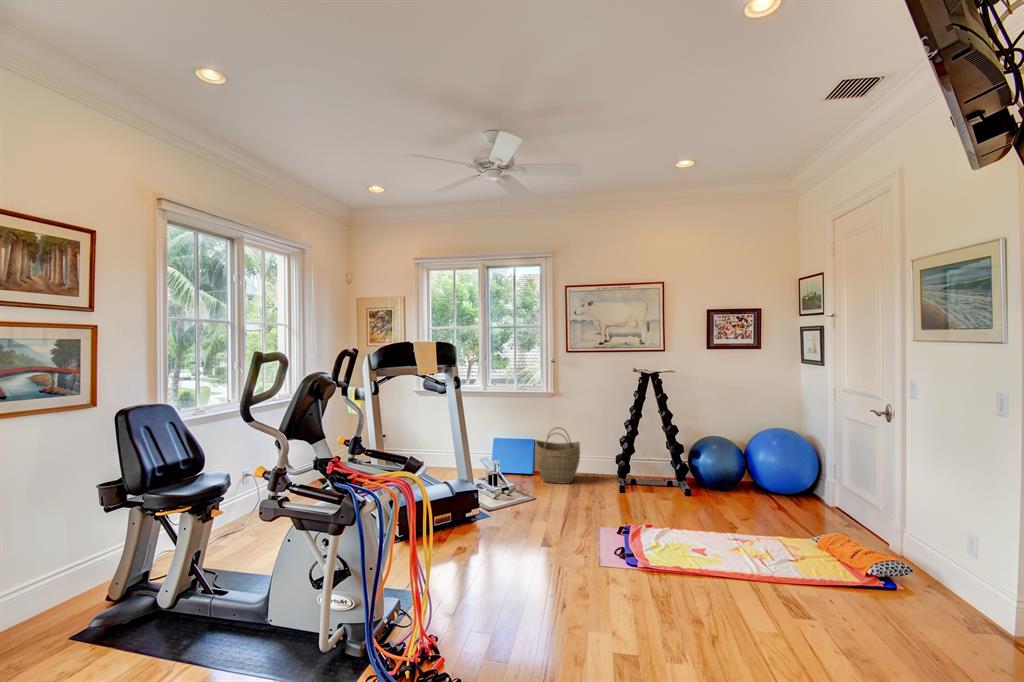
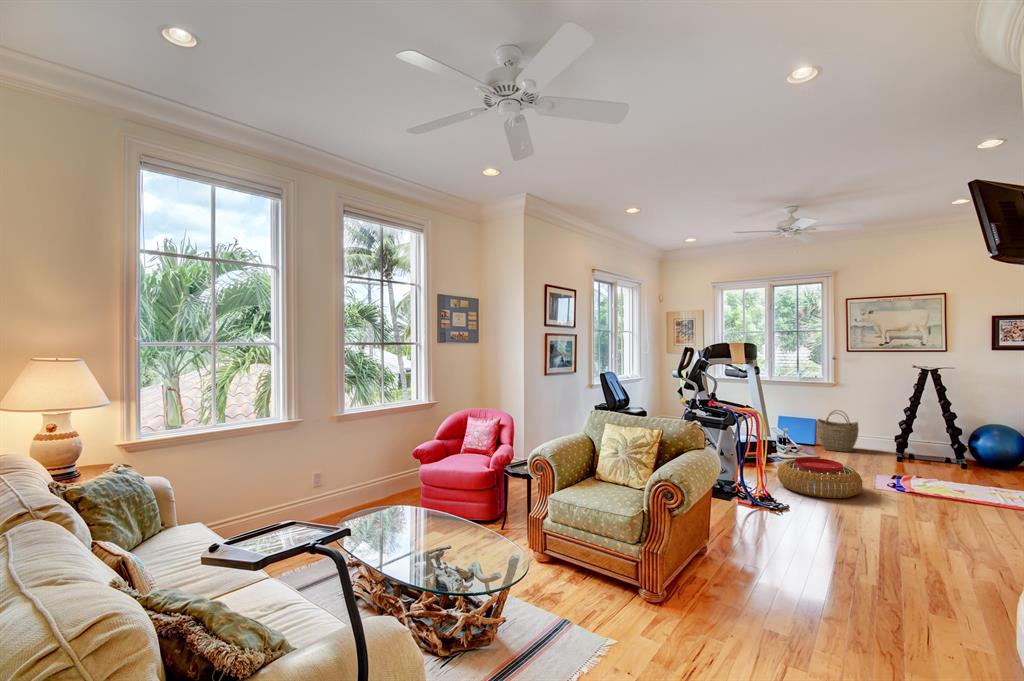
pouf: none [464,536,597,638] -> present [777,457,863,498]

